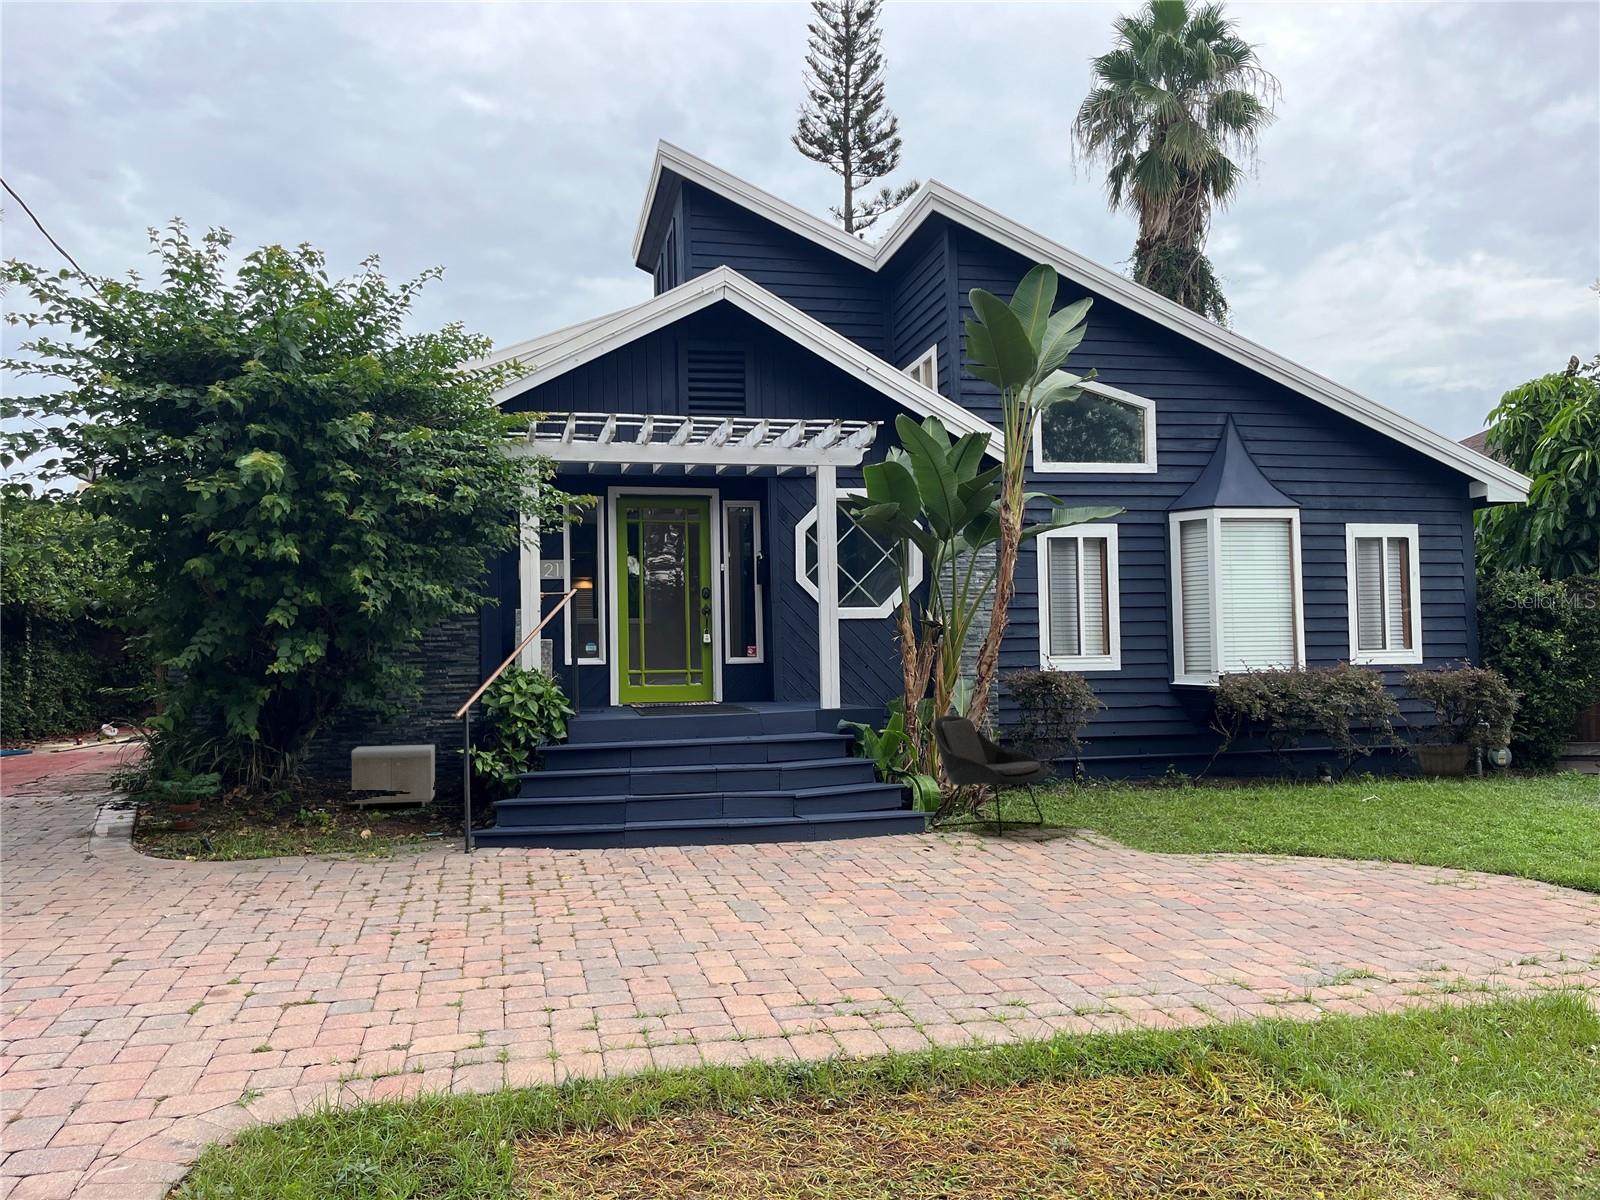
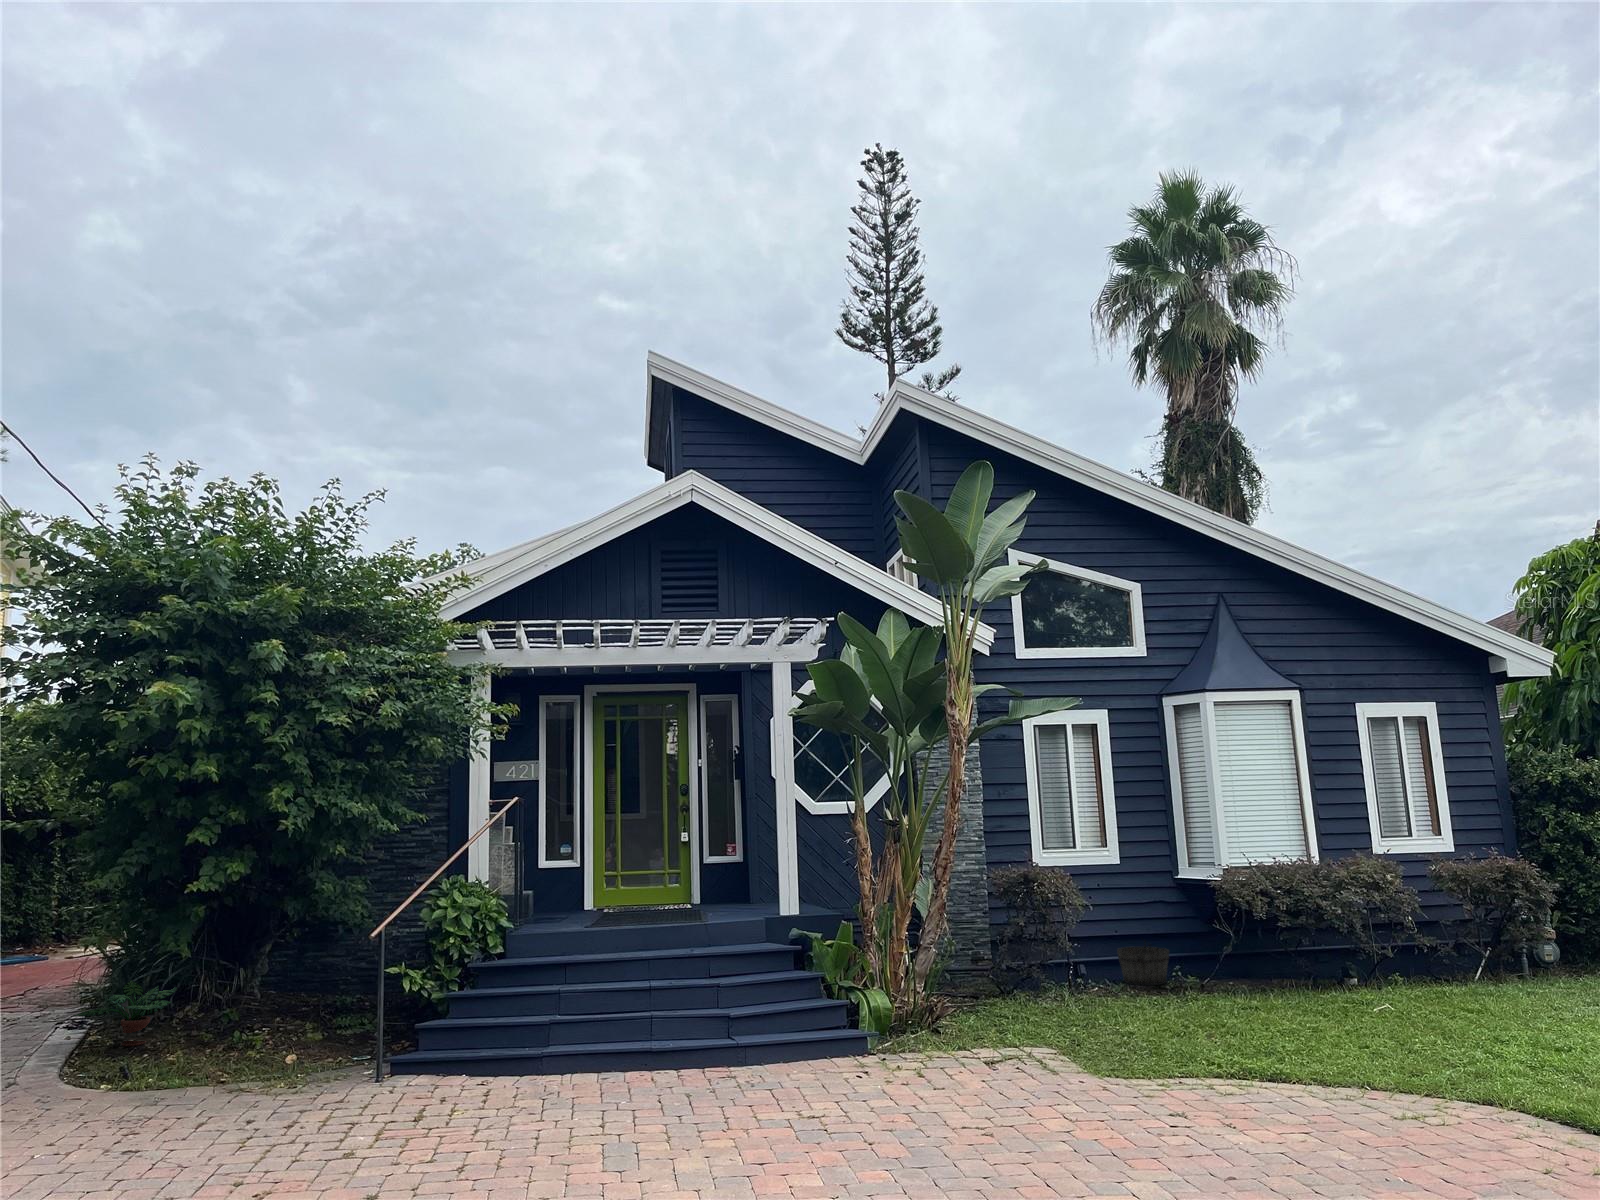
lounge chair: present [930,715,1048,837] -> none [873,926,998,1065]
wooden bucket: present [1417,738,1468,776] -> present [1117,941,1169,985]
storage bench: present [351,745,435,809] -> none [309,951,400,1020]

